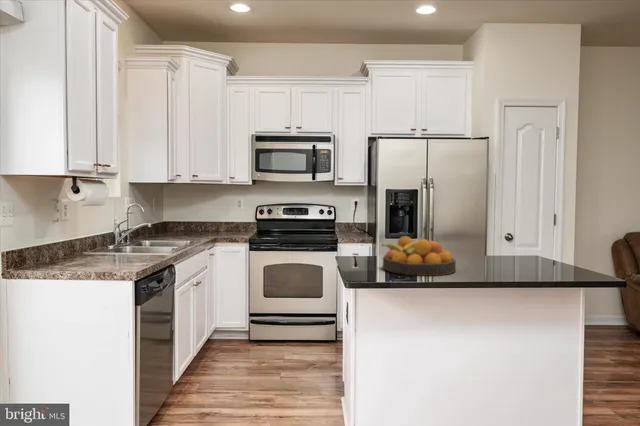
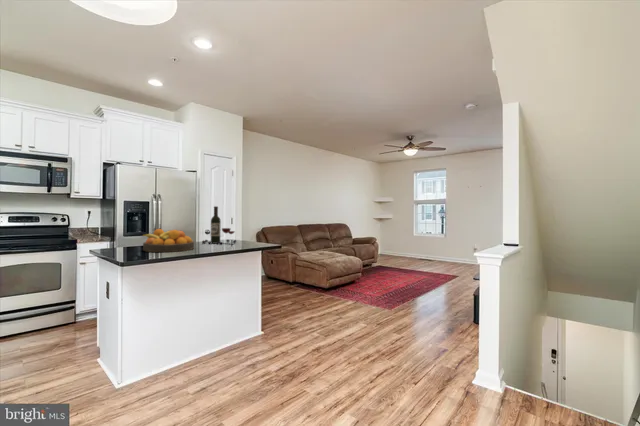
wine bottle: none [477,199,540,272] -> present [202,206,236,244]

